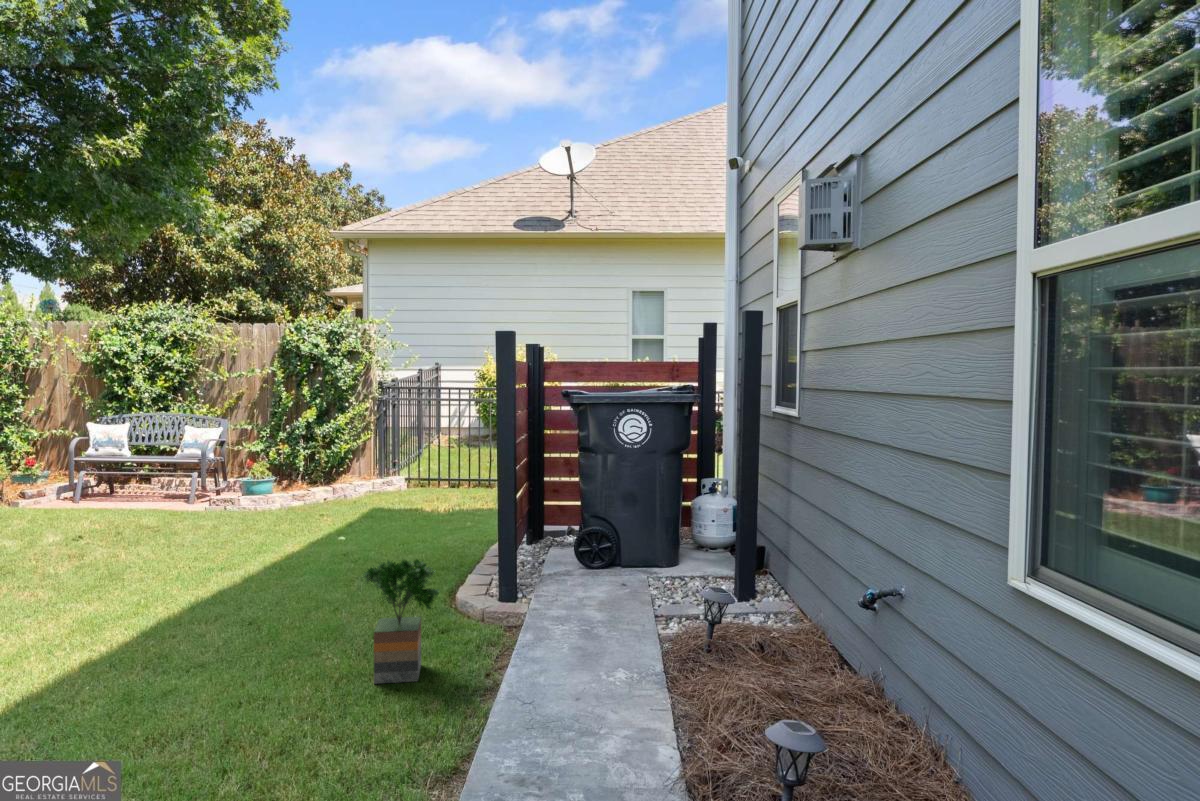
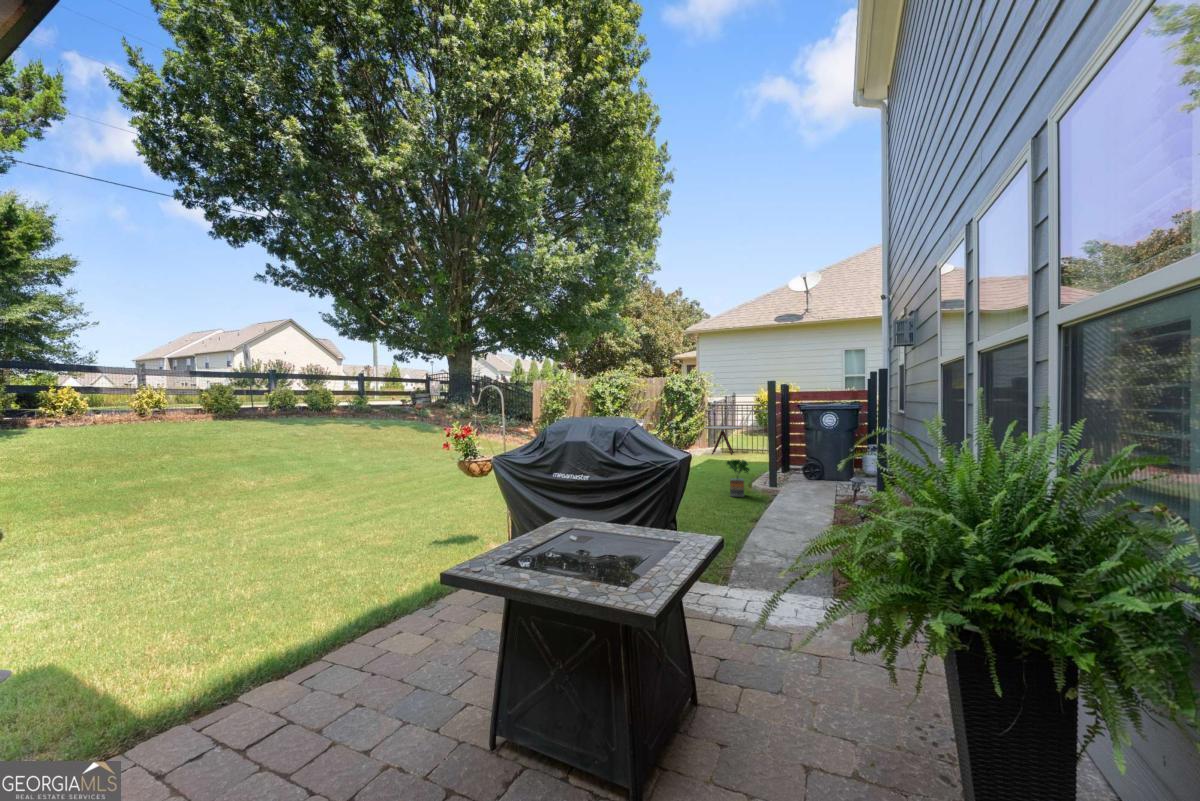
round table: none [365,432,449,493] -> present [703,426,742,455]

